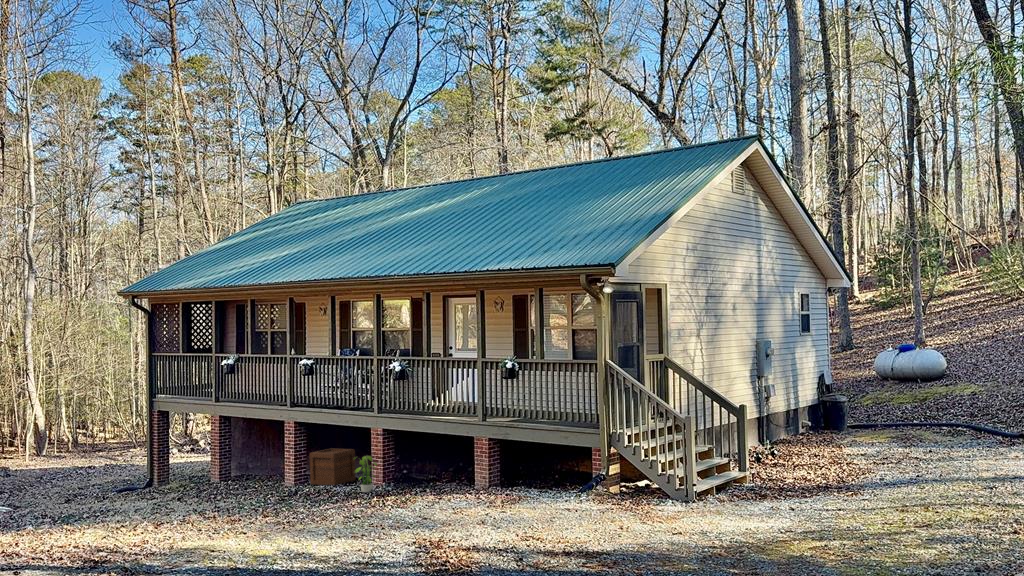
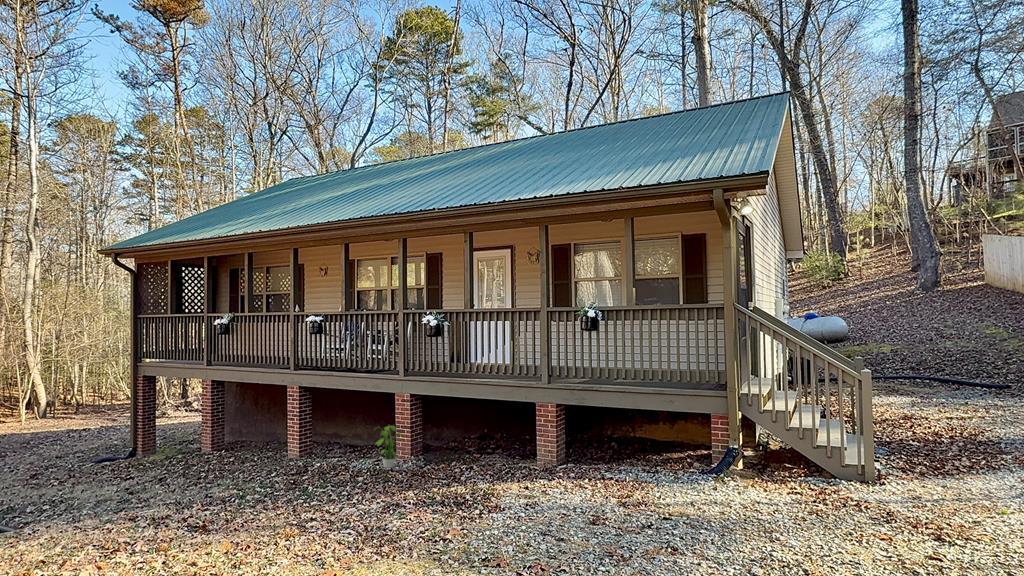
wooden crate: present [310,449,356,485] -> none [316,414,367,457]

